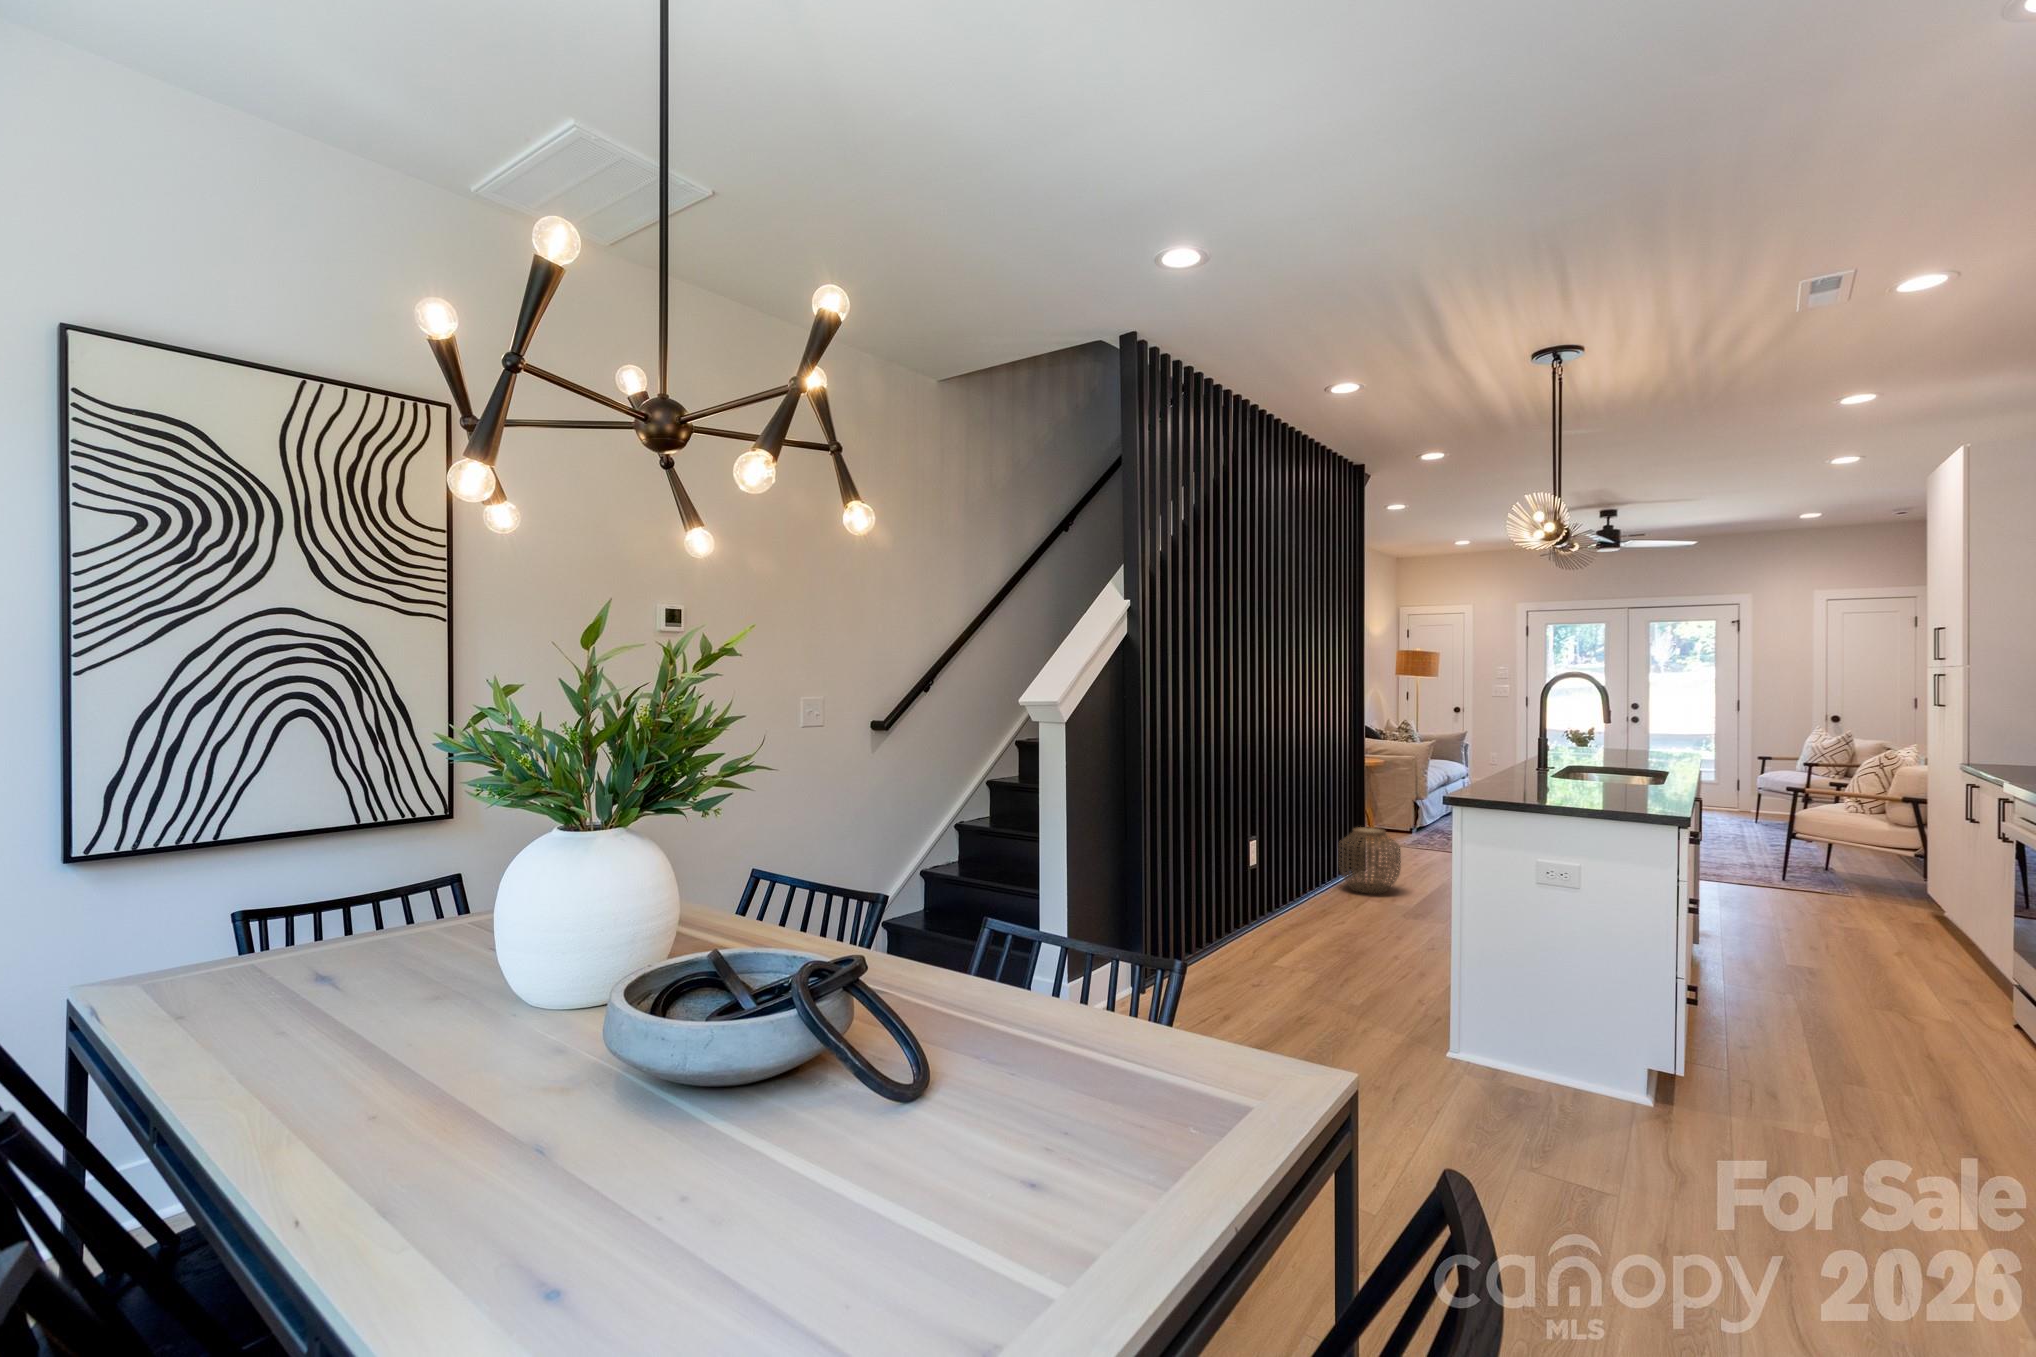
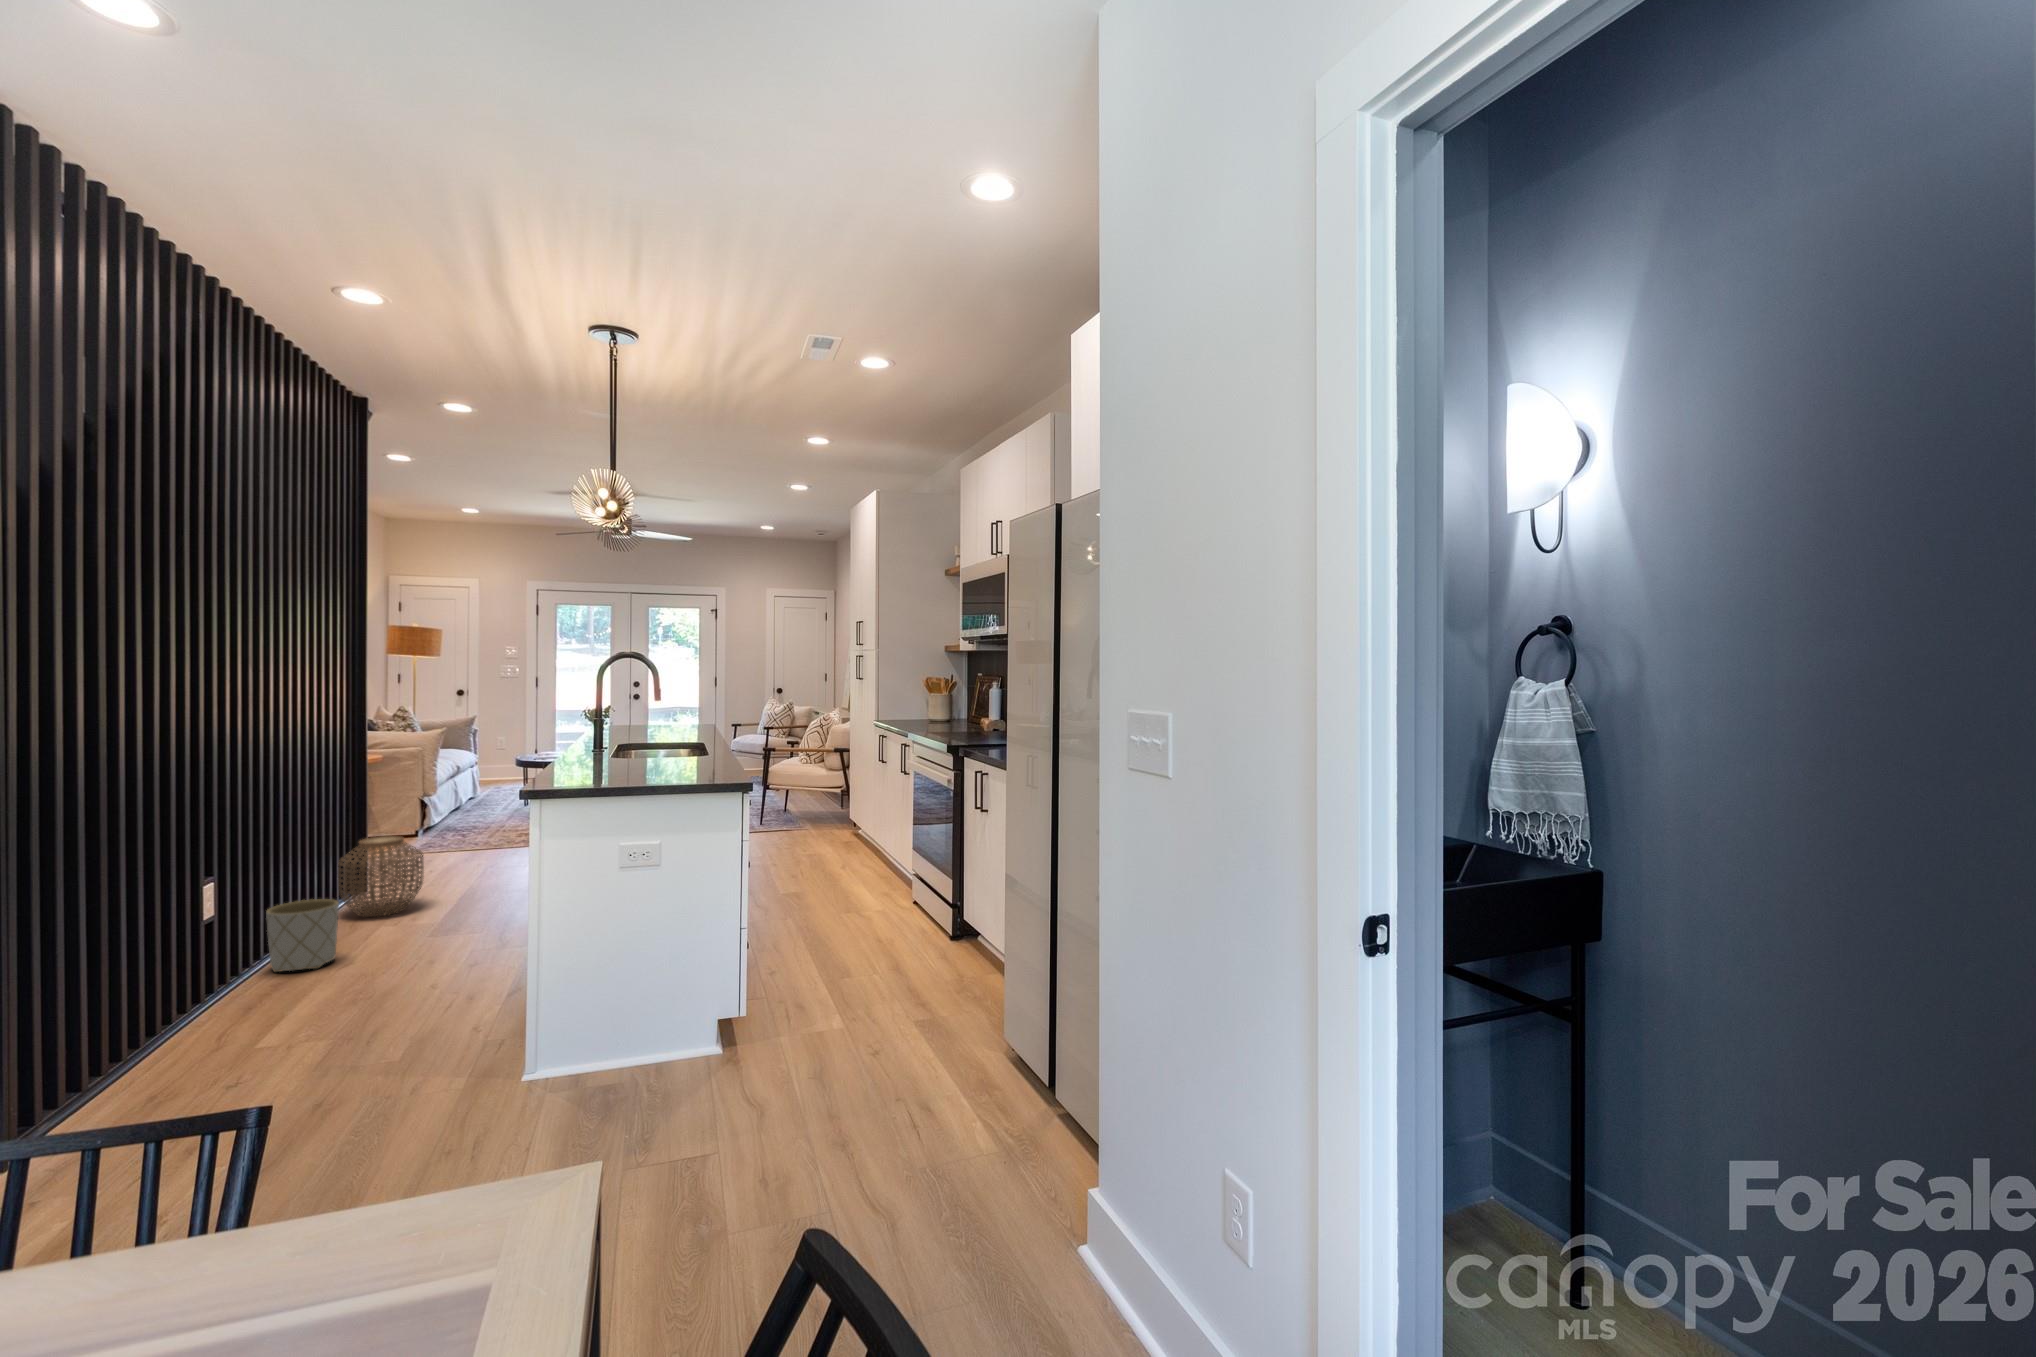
planter: none [1287,867,1334,922] -> present [266,899,339,972]

